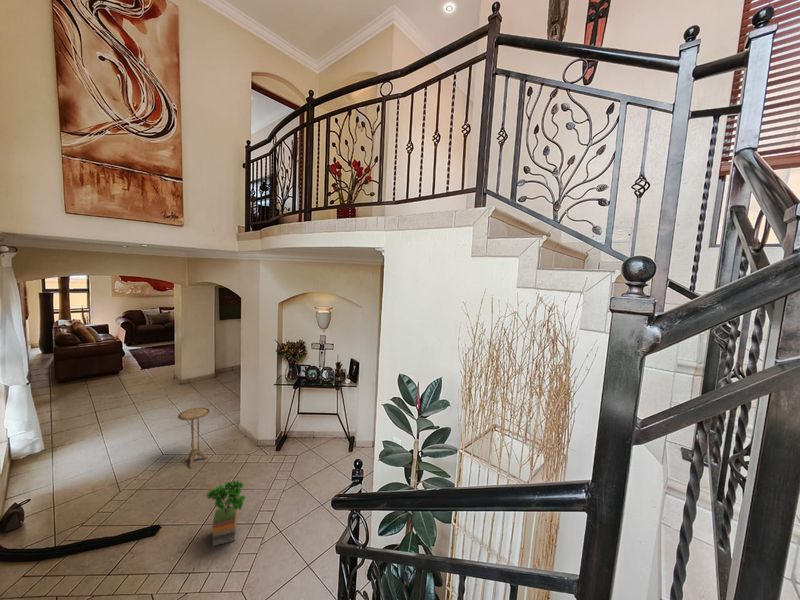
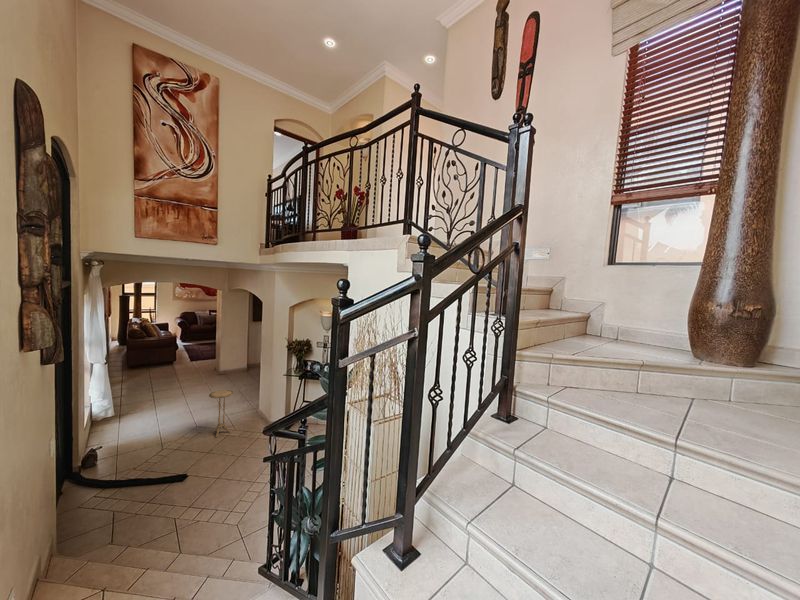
potted tree: present [207,481,246,546] -> none [220,444,250,492]

